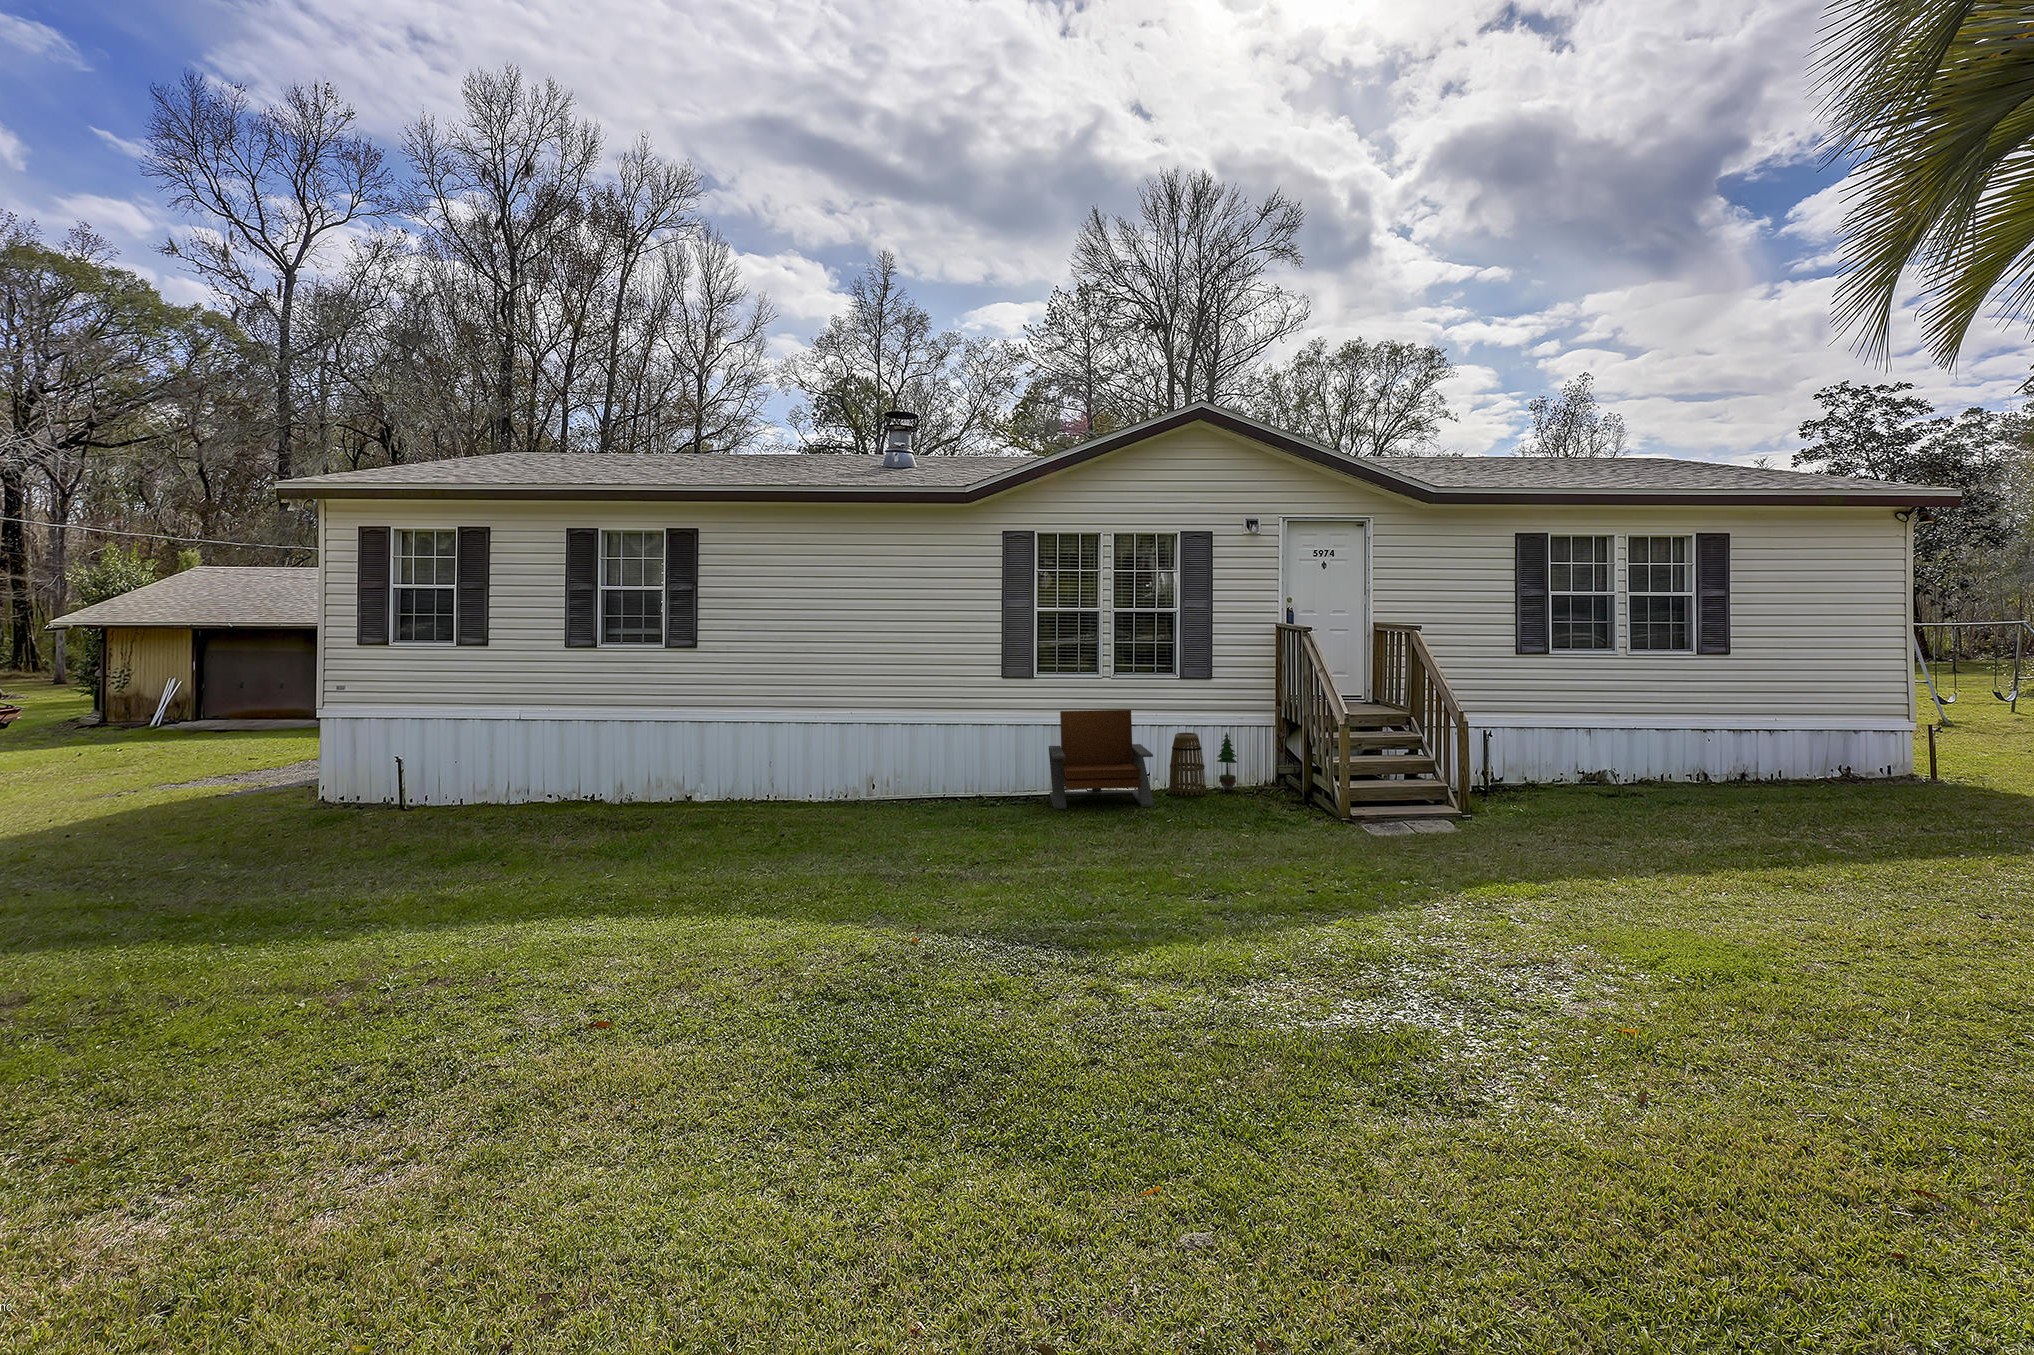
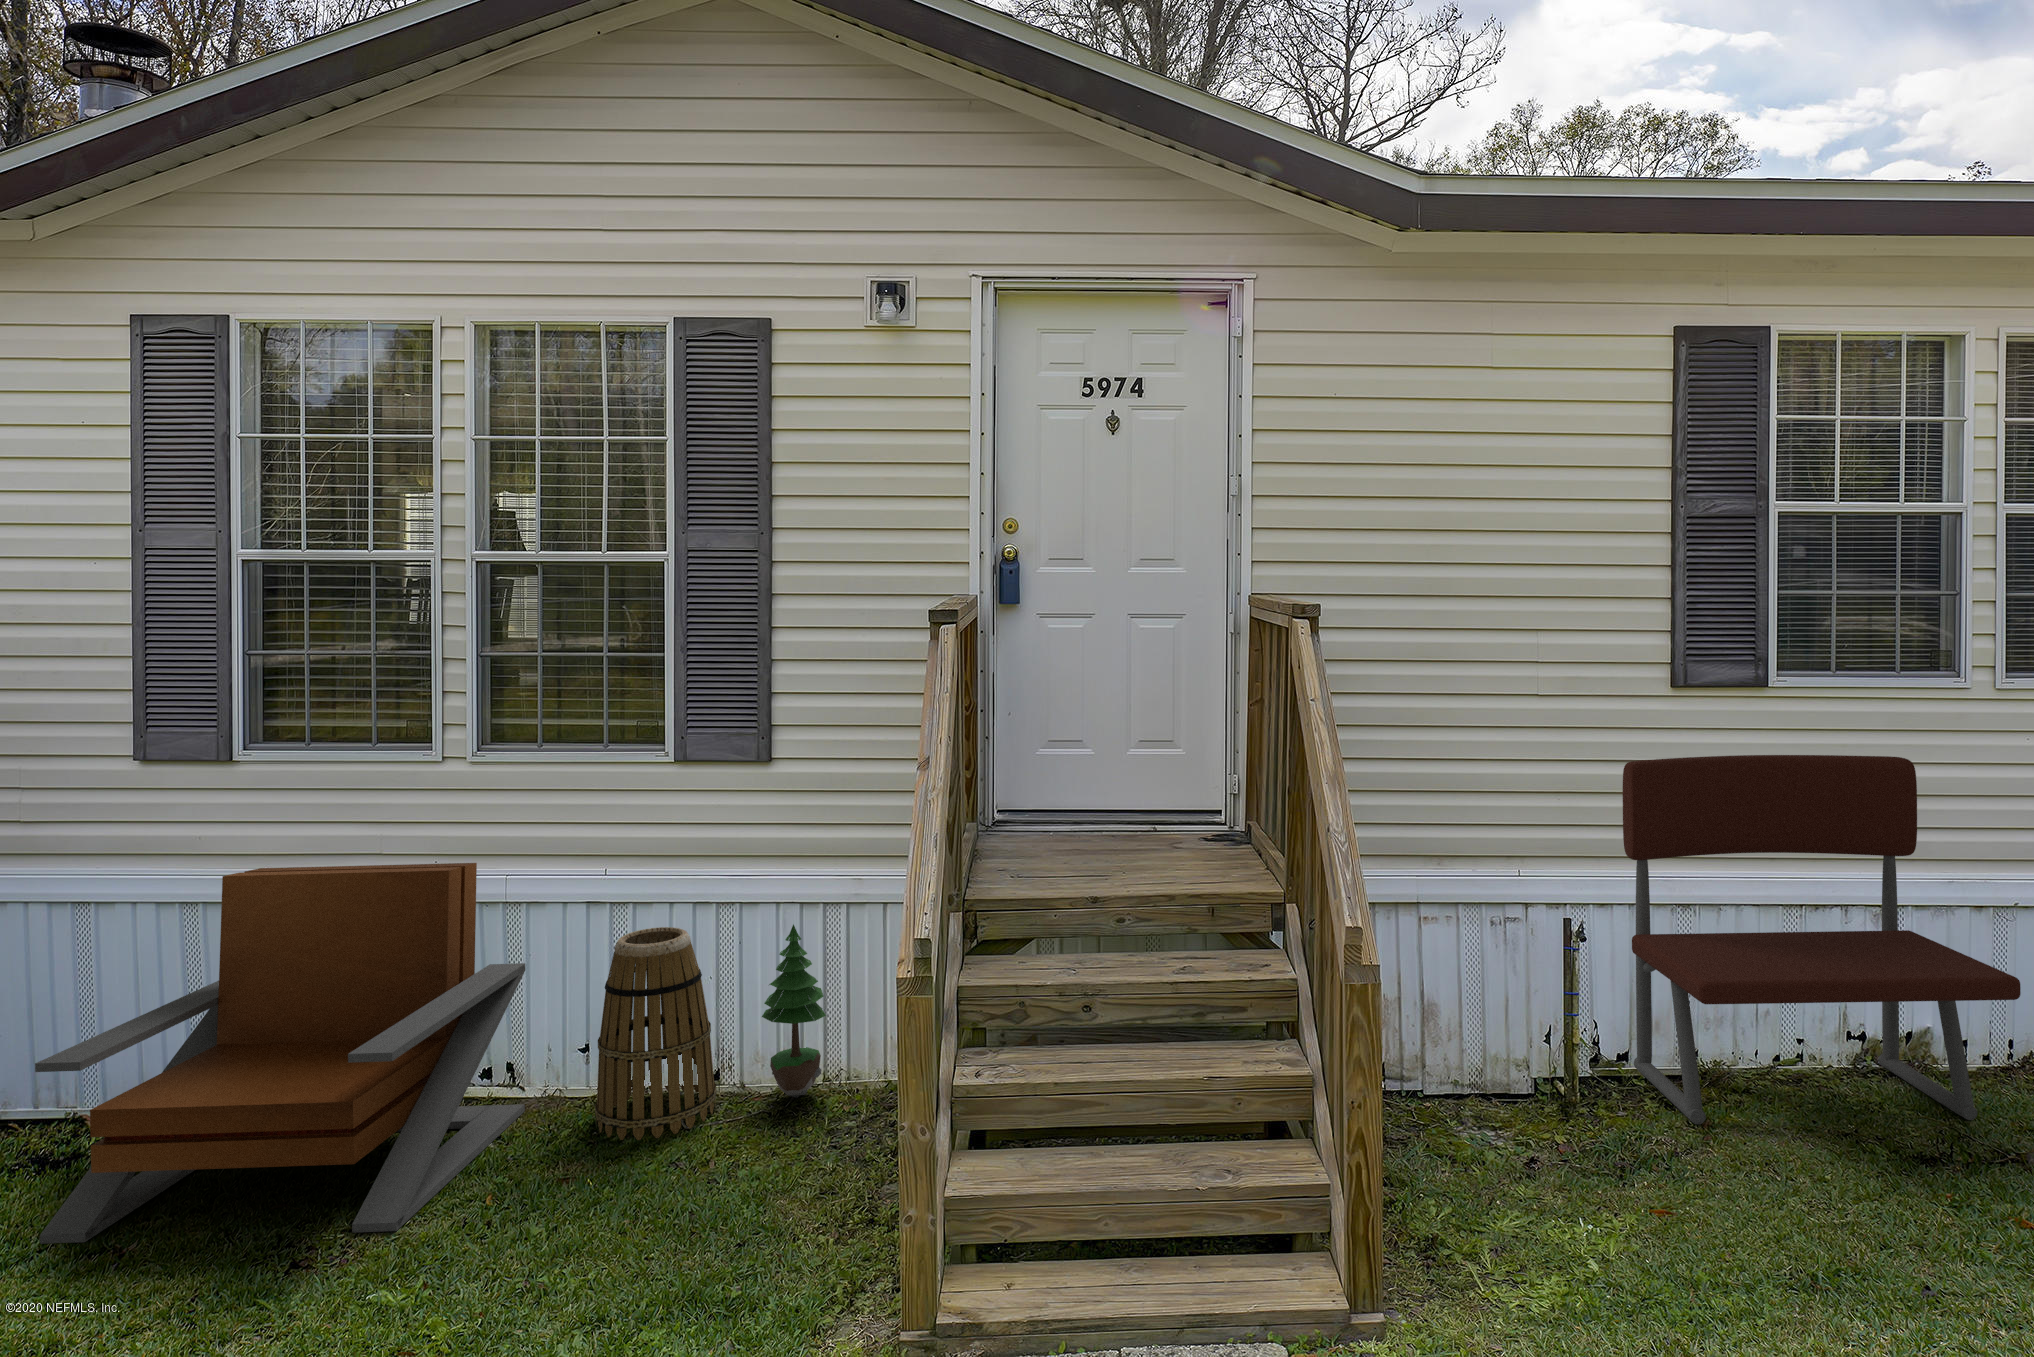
bench: none [1501,678,1631,791] -> present [1623,755,2021,1124]

